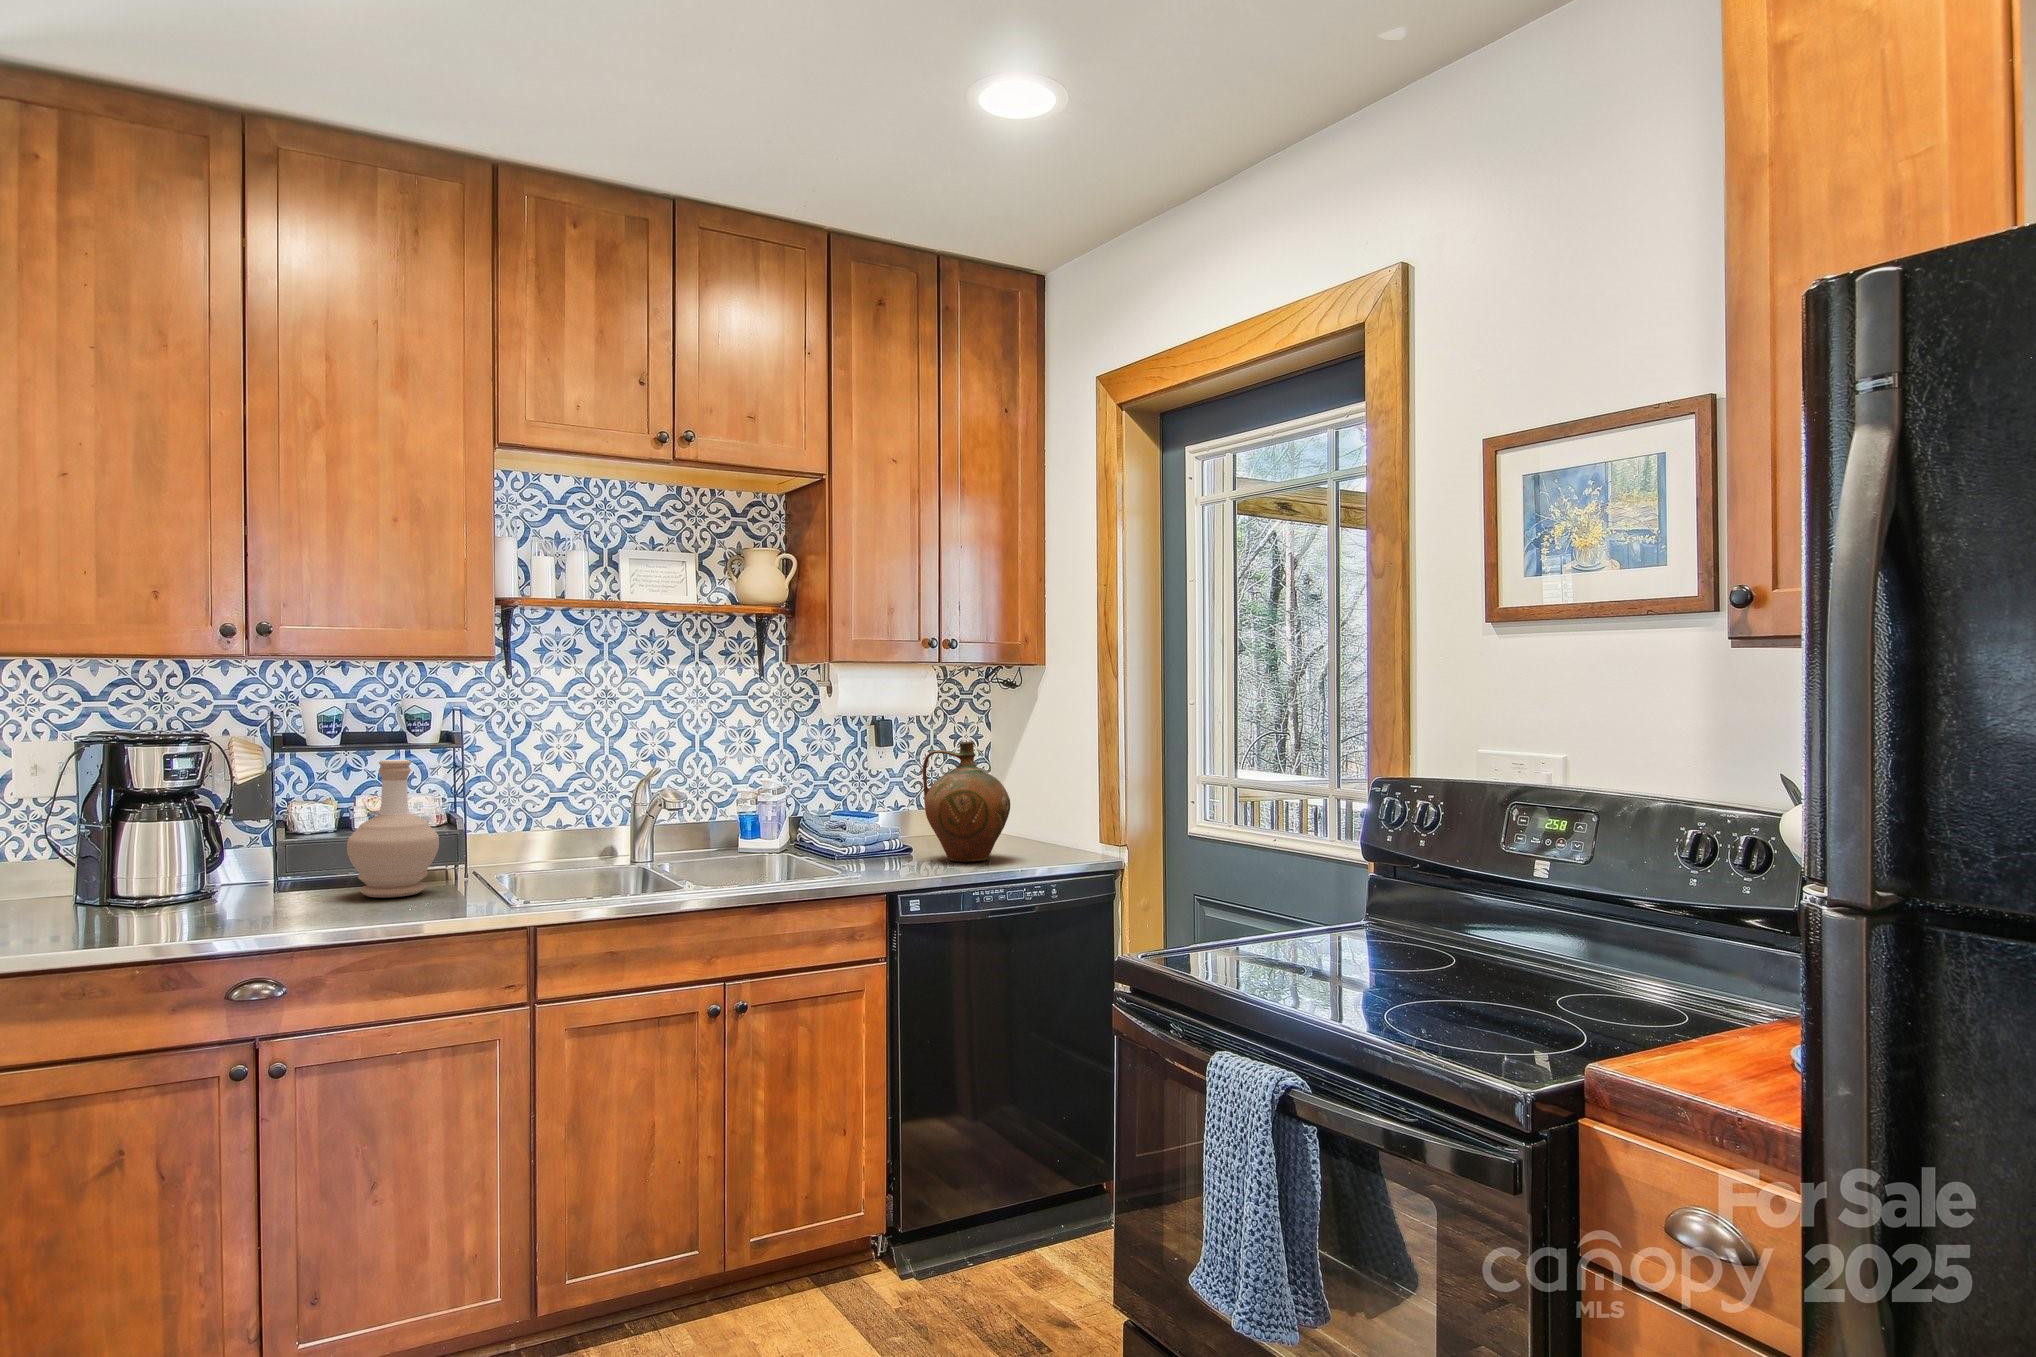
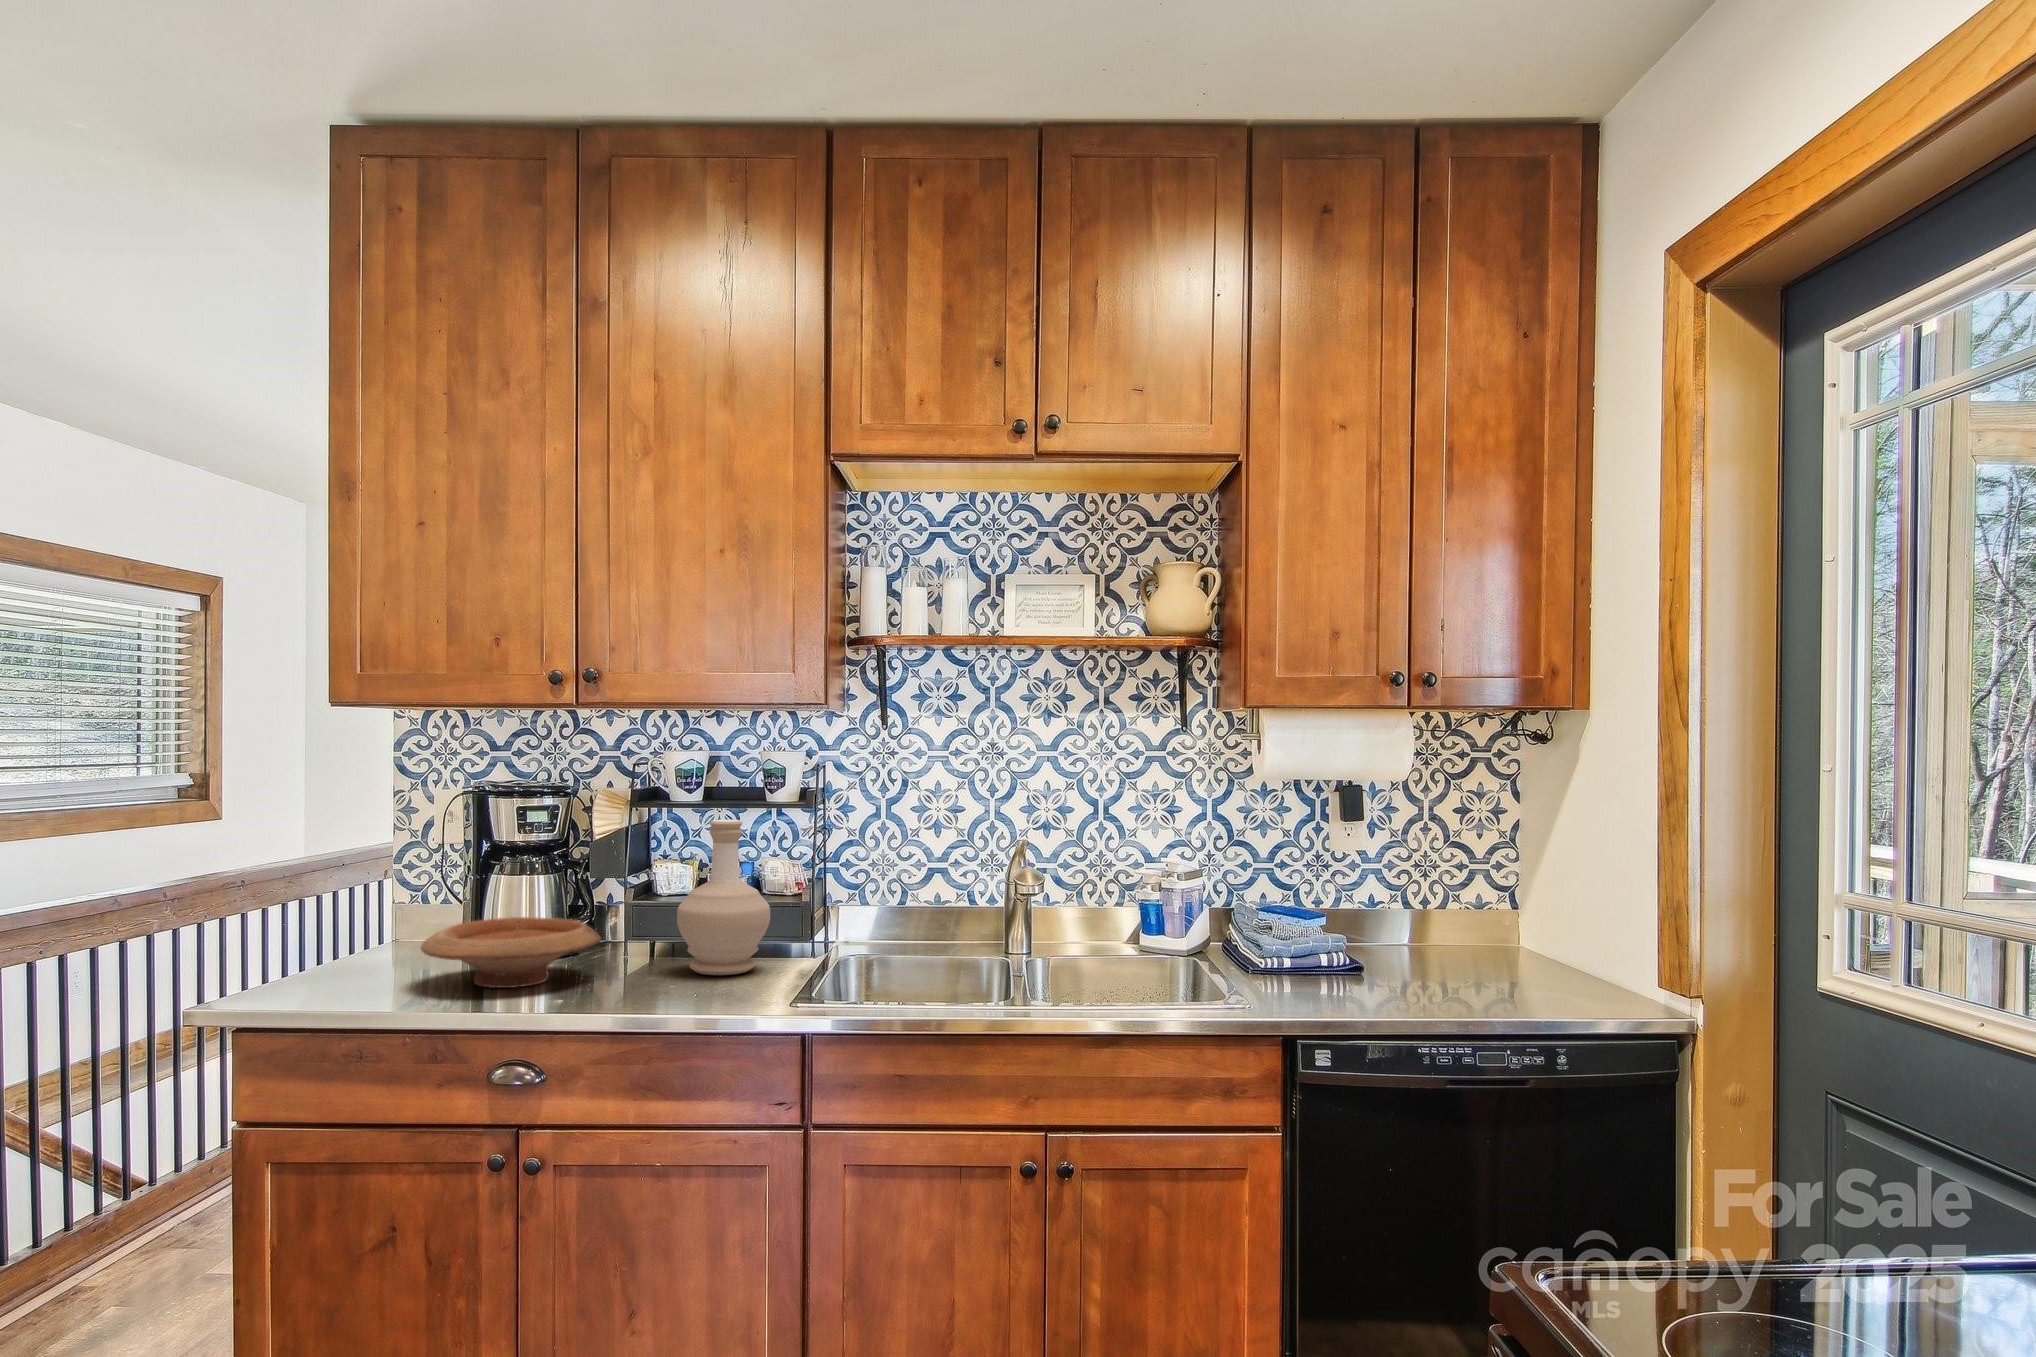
ceramic jug: present [923,742,1010,862] -> none [1370,824,1502,1000]
wooden bowl: none [86,860,282,925] -> present [421,917,601,988]

